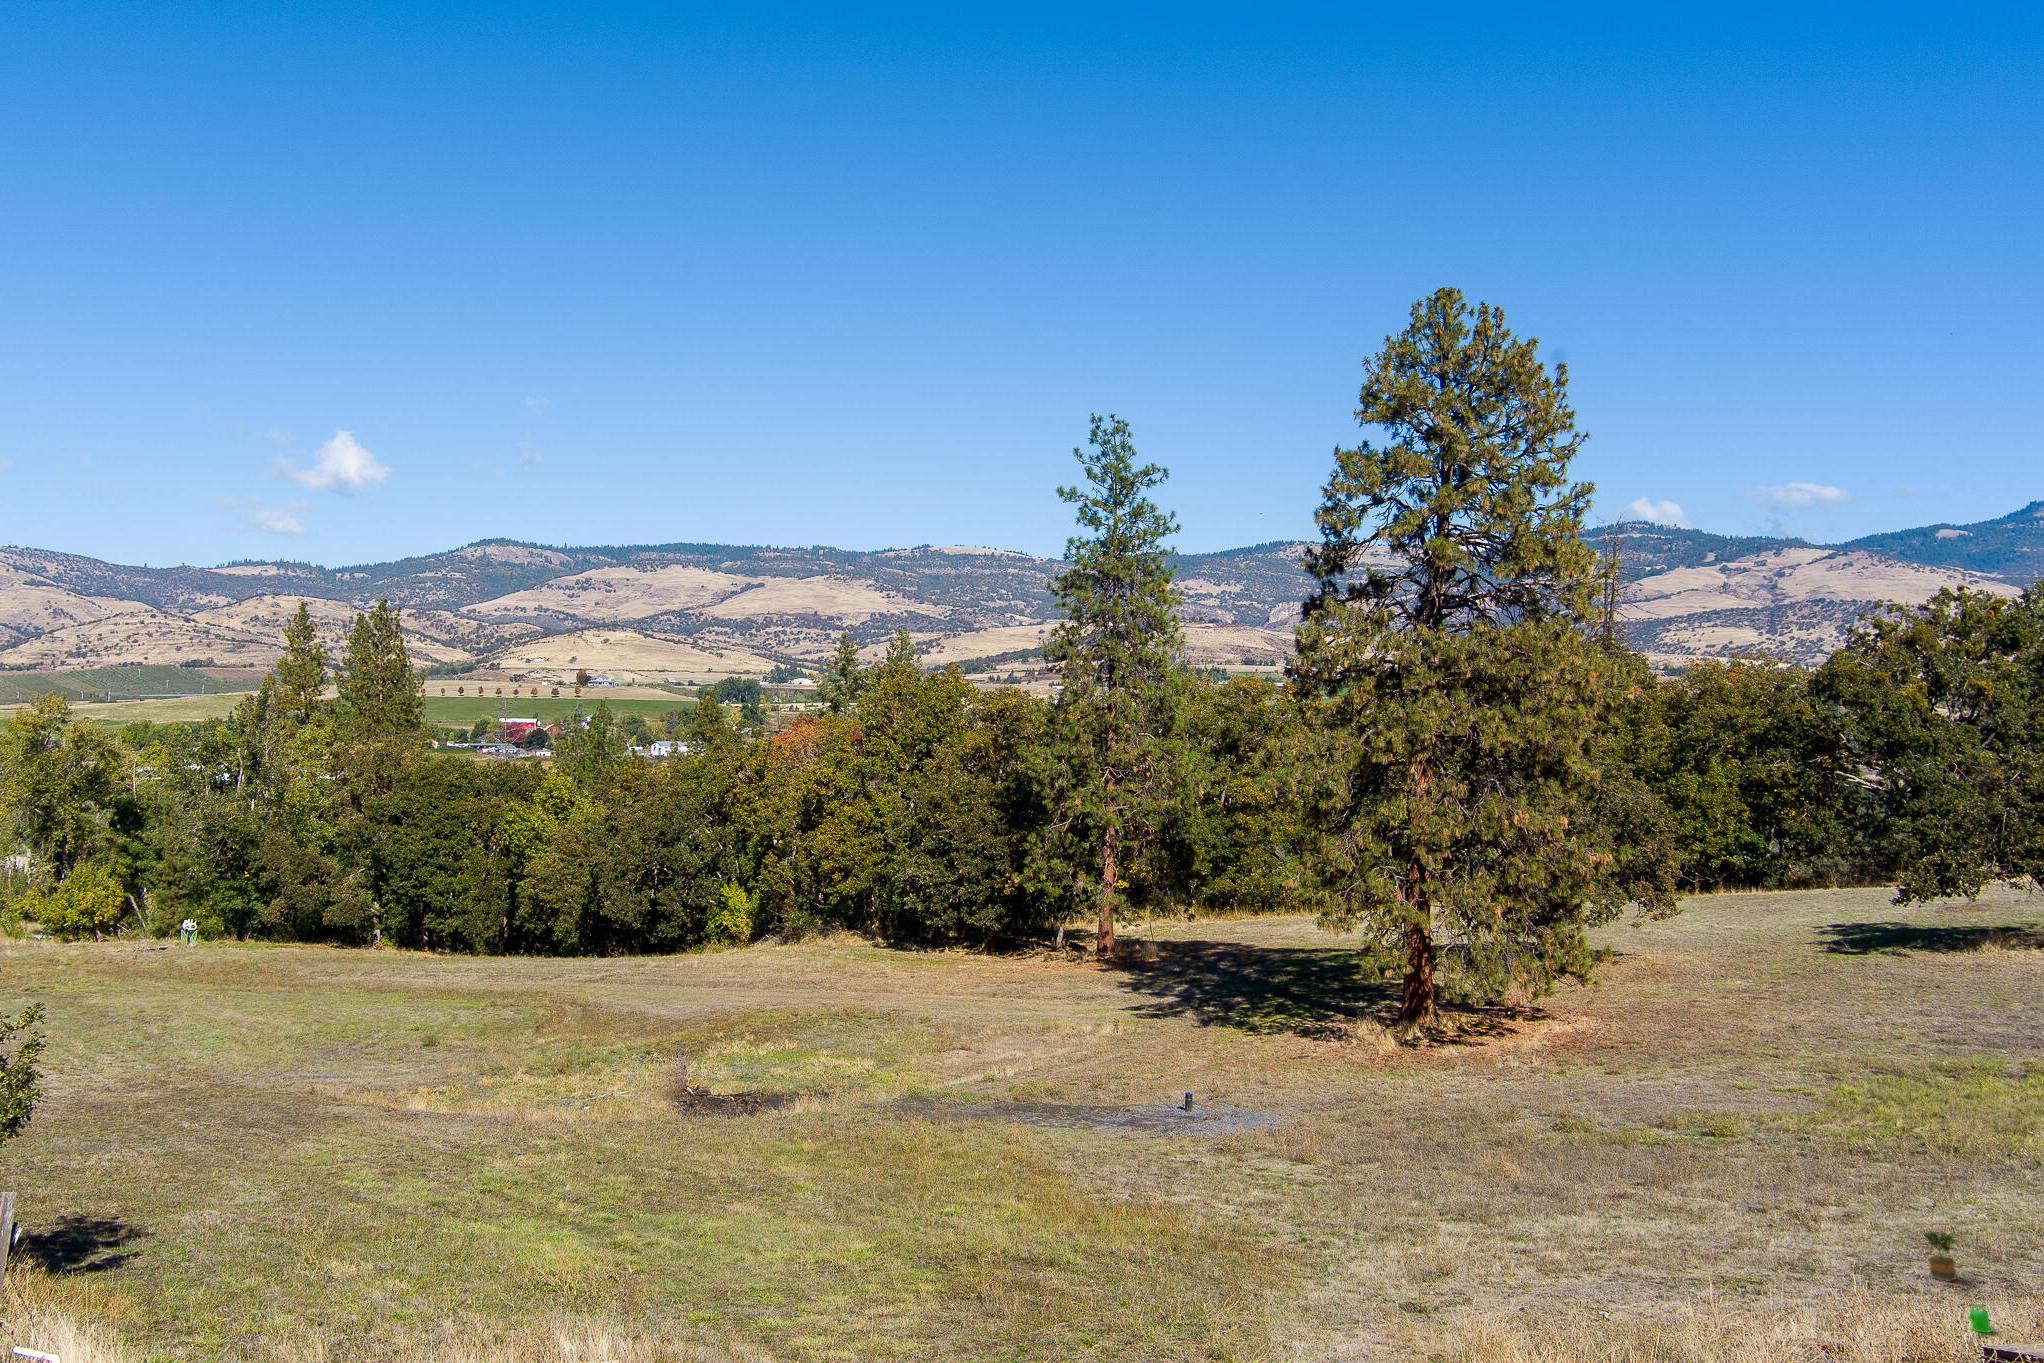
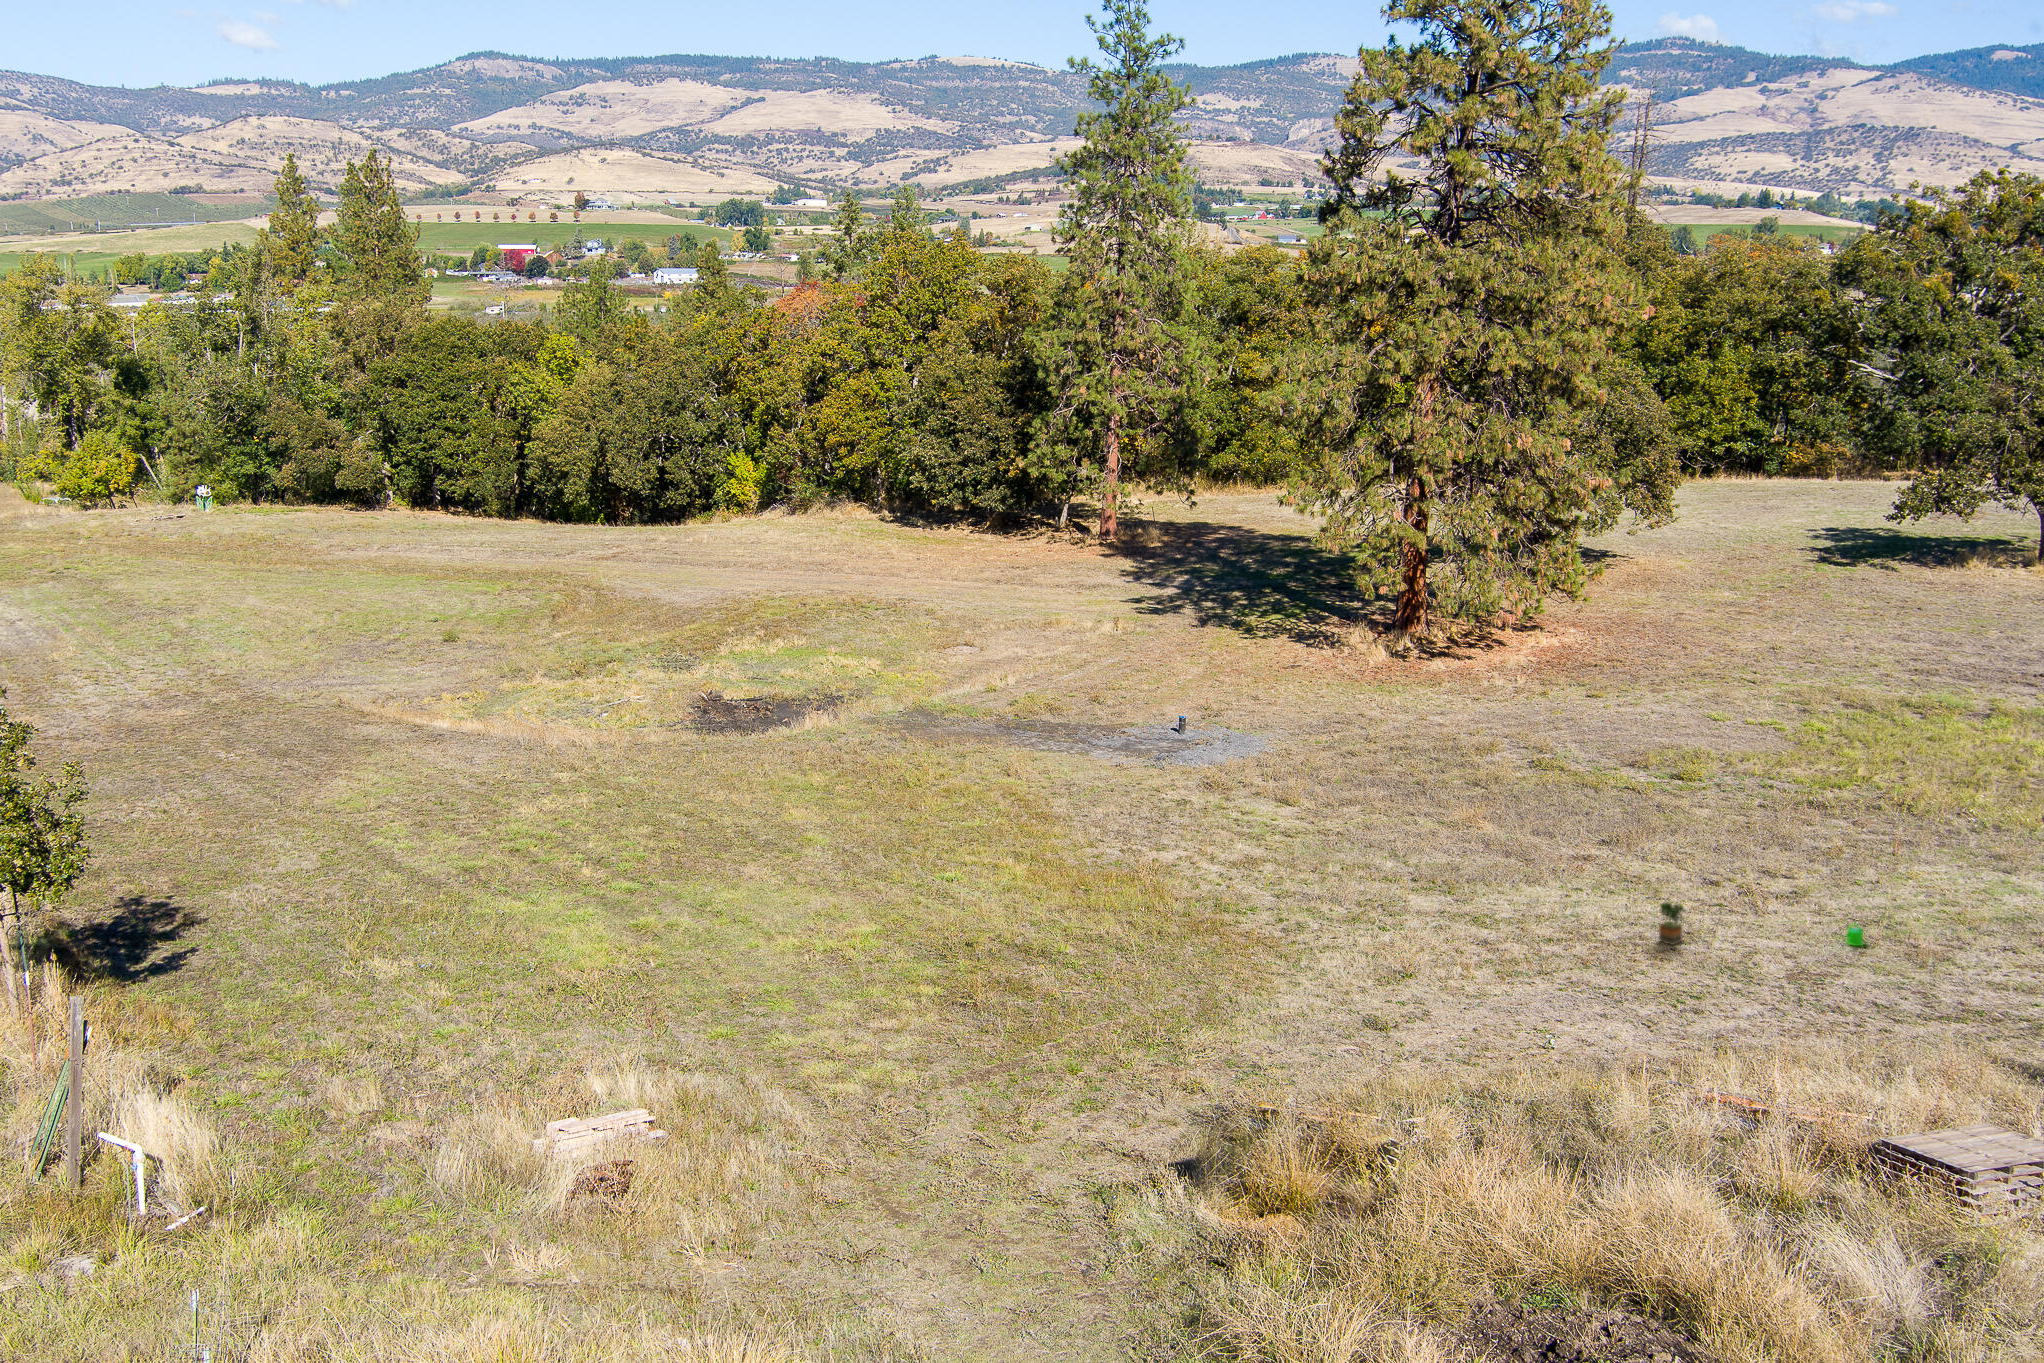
potted tree: present [1925,1232,1957,1282] -> present [1659,902,1687,945]

